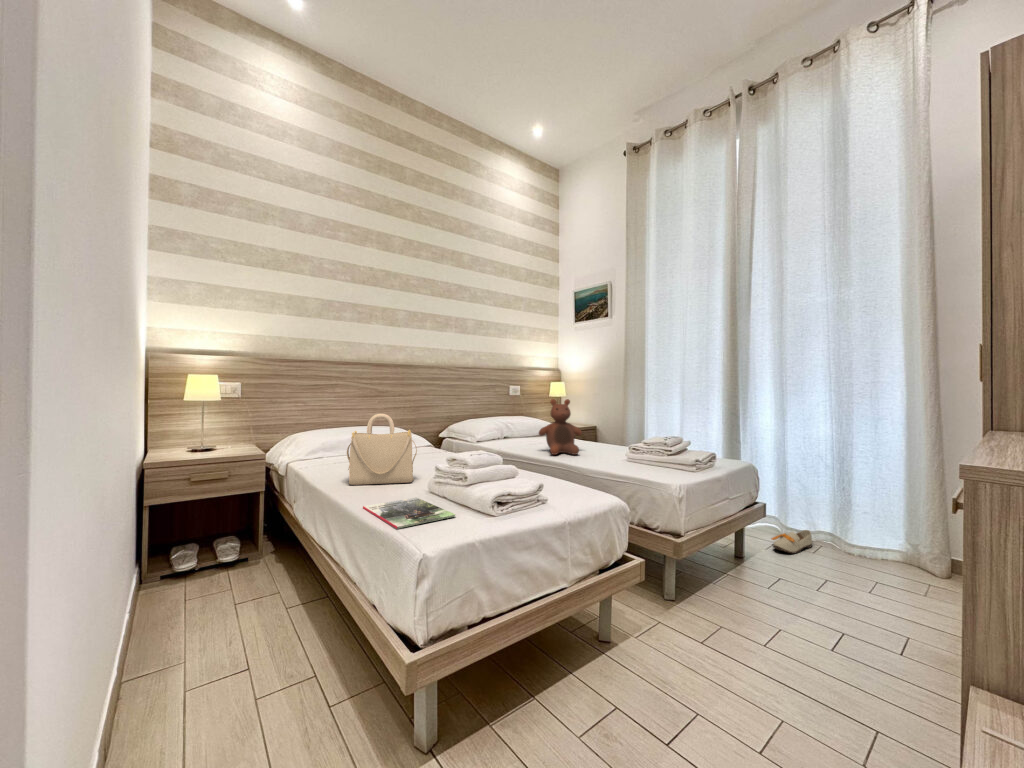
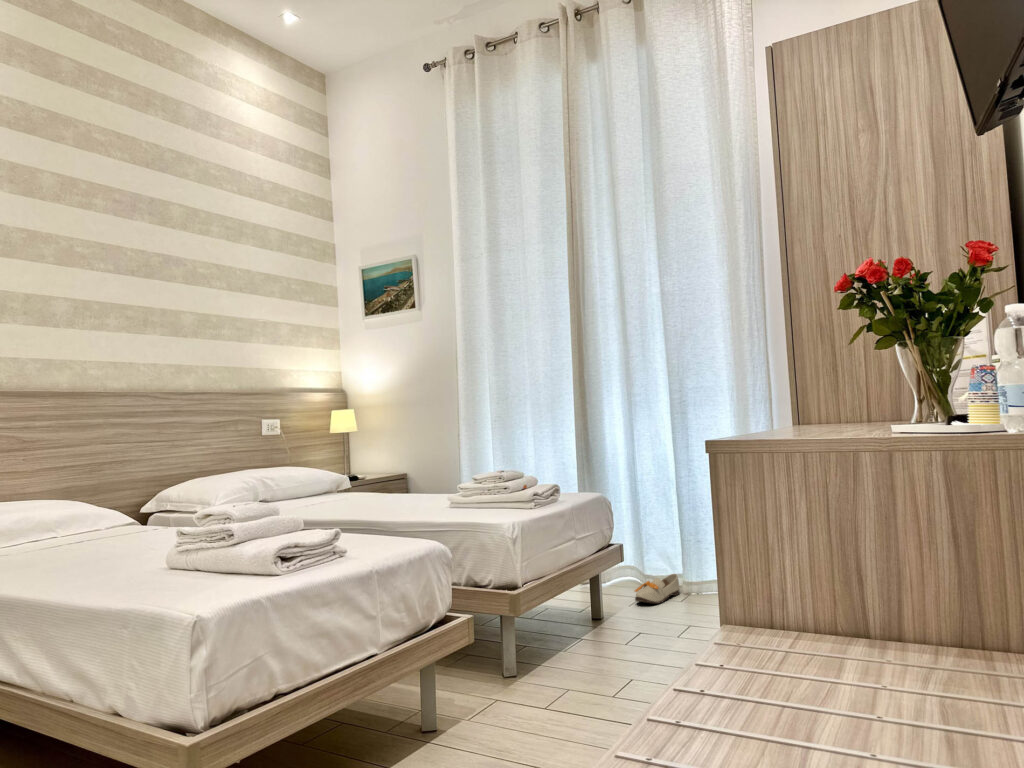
stuffed bear: present [539,399,582,455] -> none [319,429,385,512]
handbag: present [347,414,417,485] -> none [21,462,140,574]
magazine: present [363,498,455,529] -> none [76,573,224,601]

